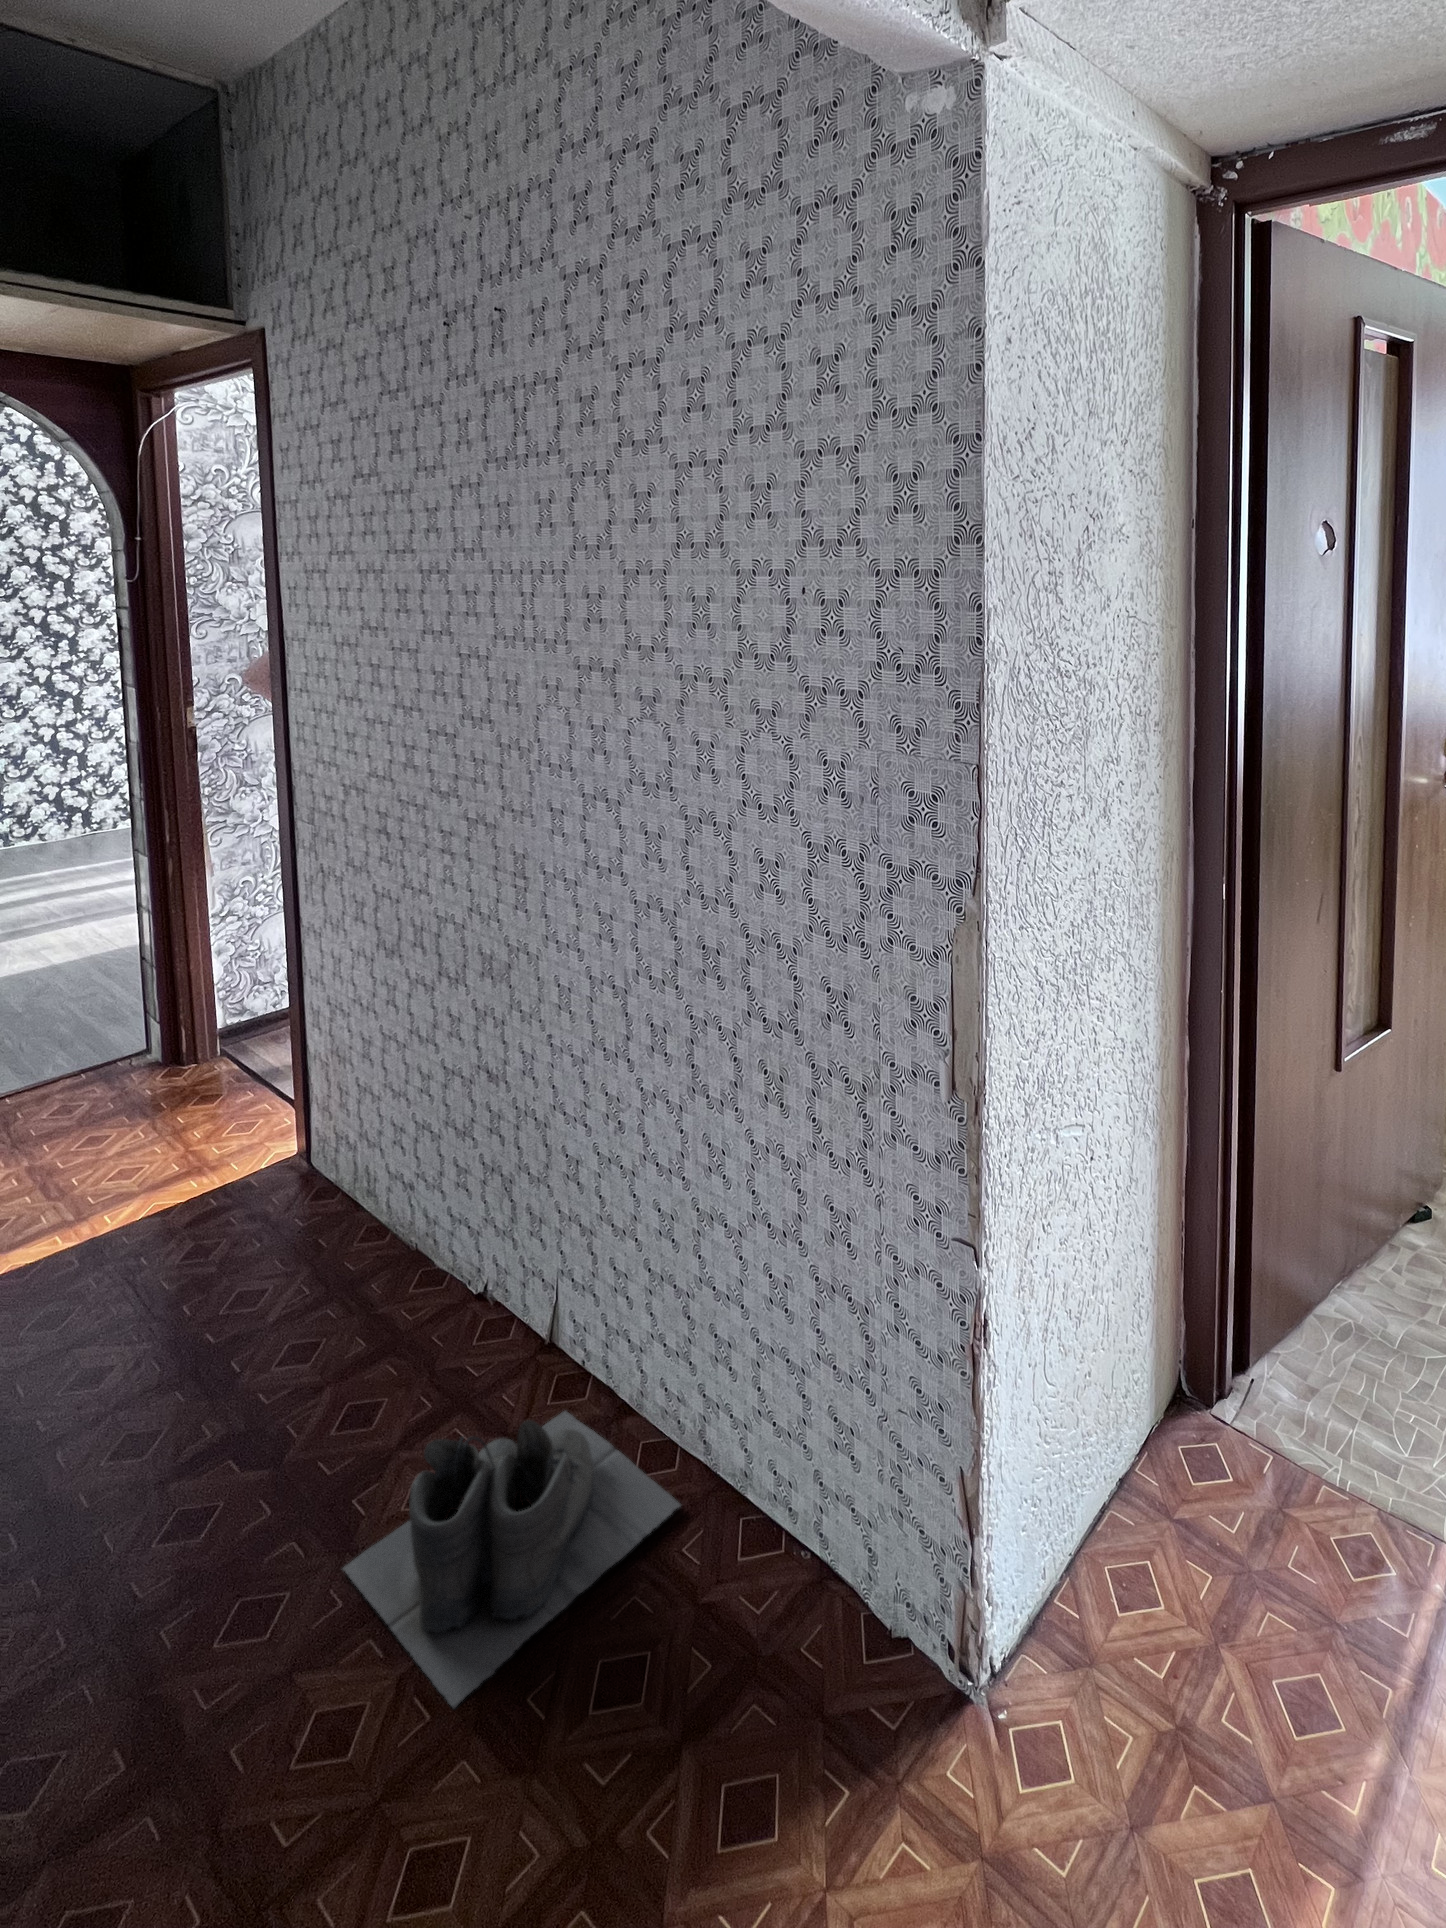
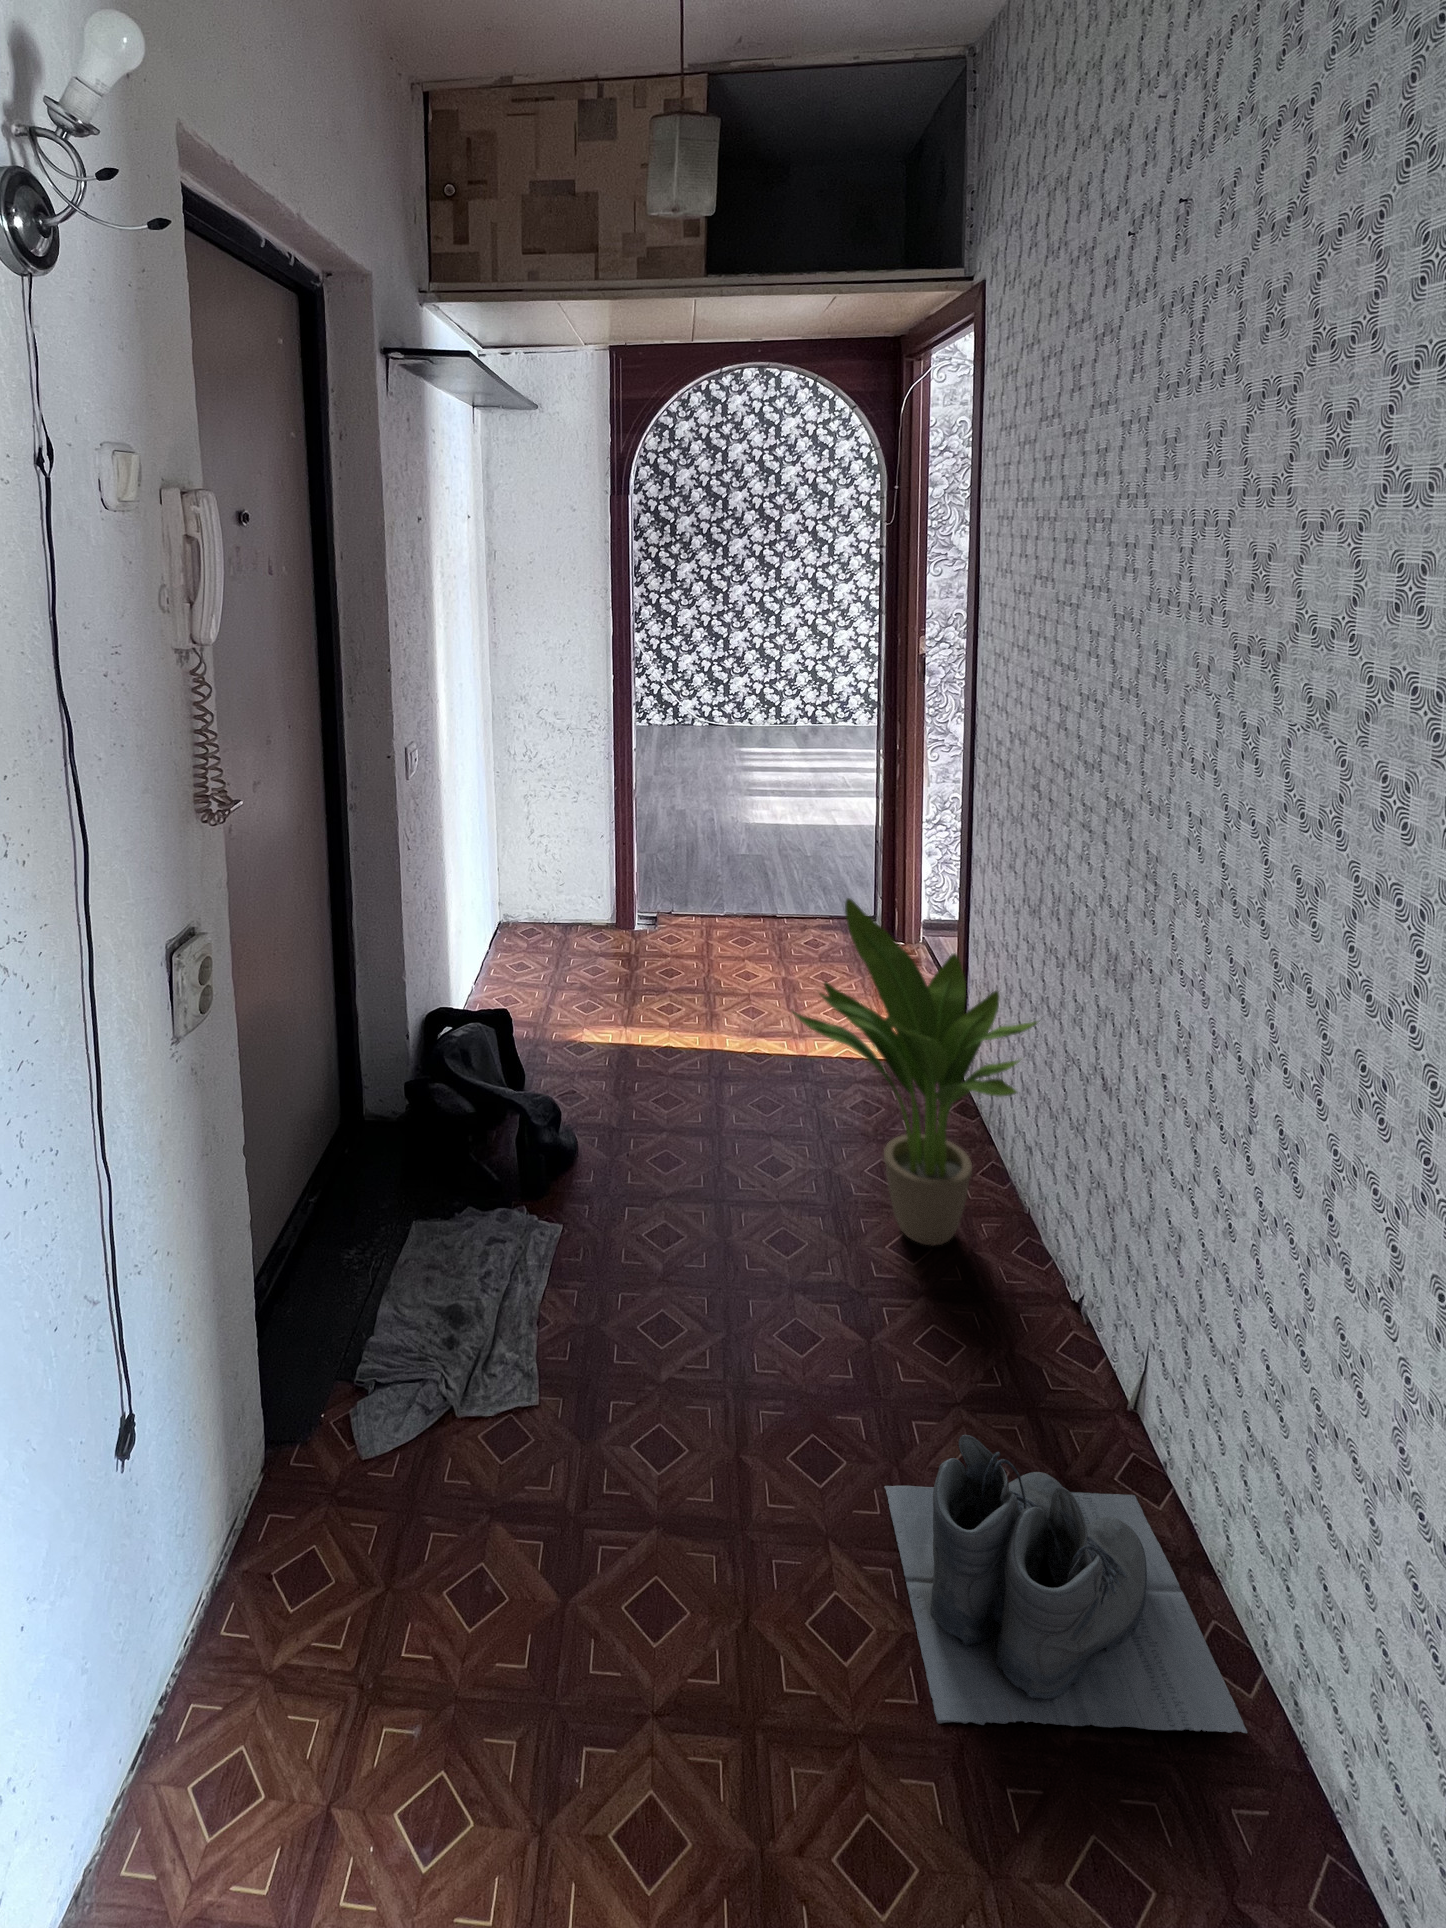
potted plant: none [122,1001,424,1340] -> present [793,898,1038,1245]

